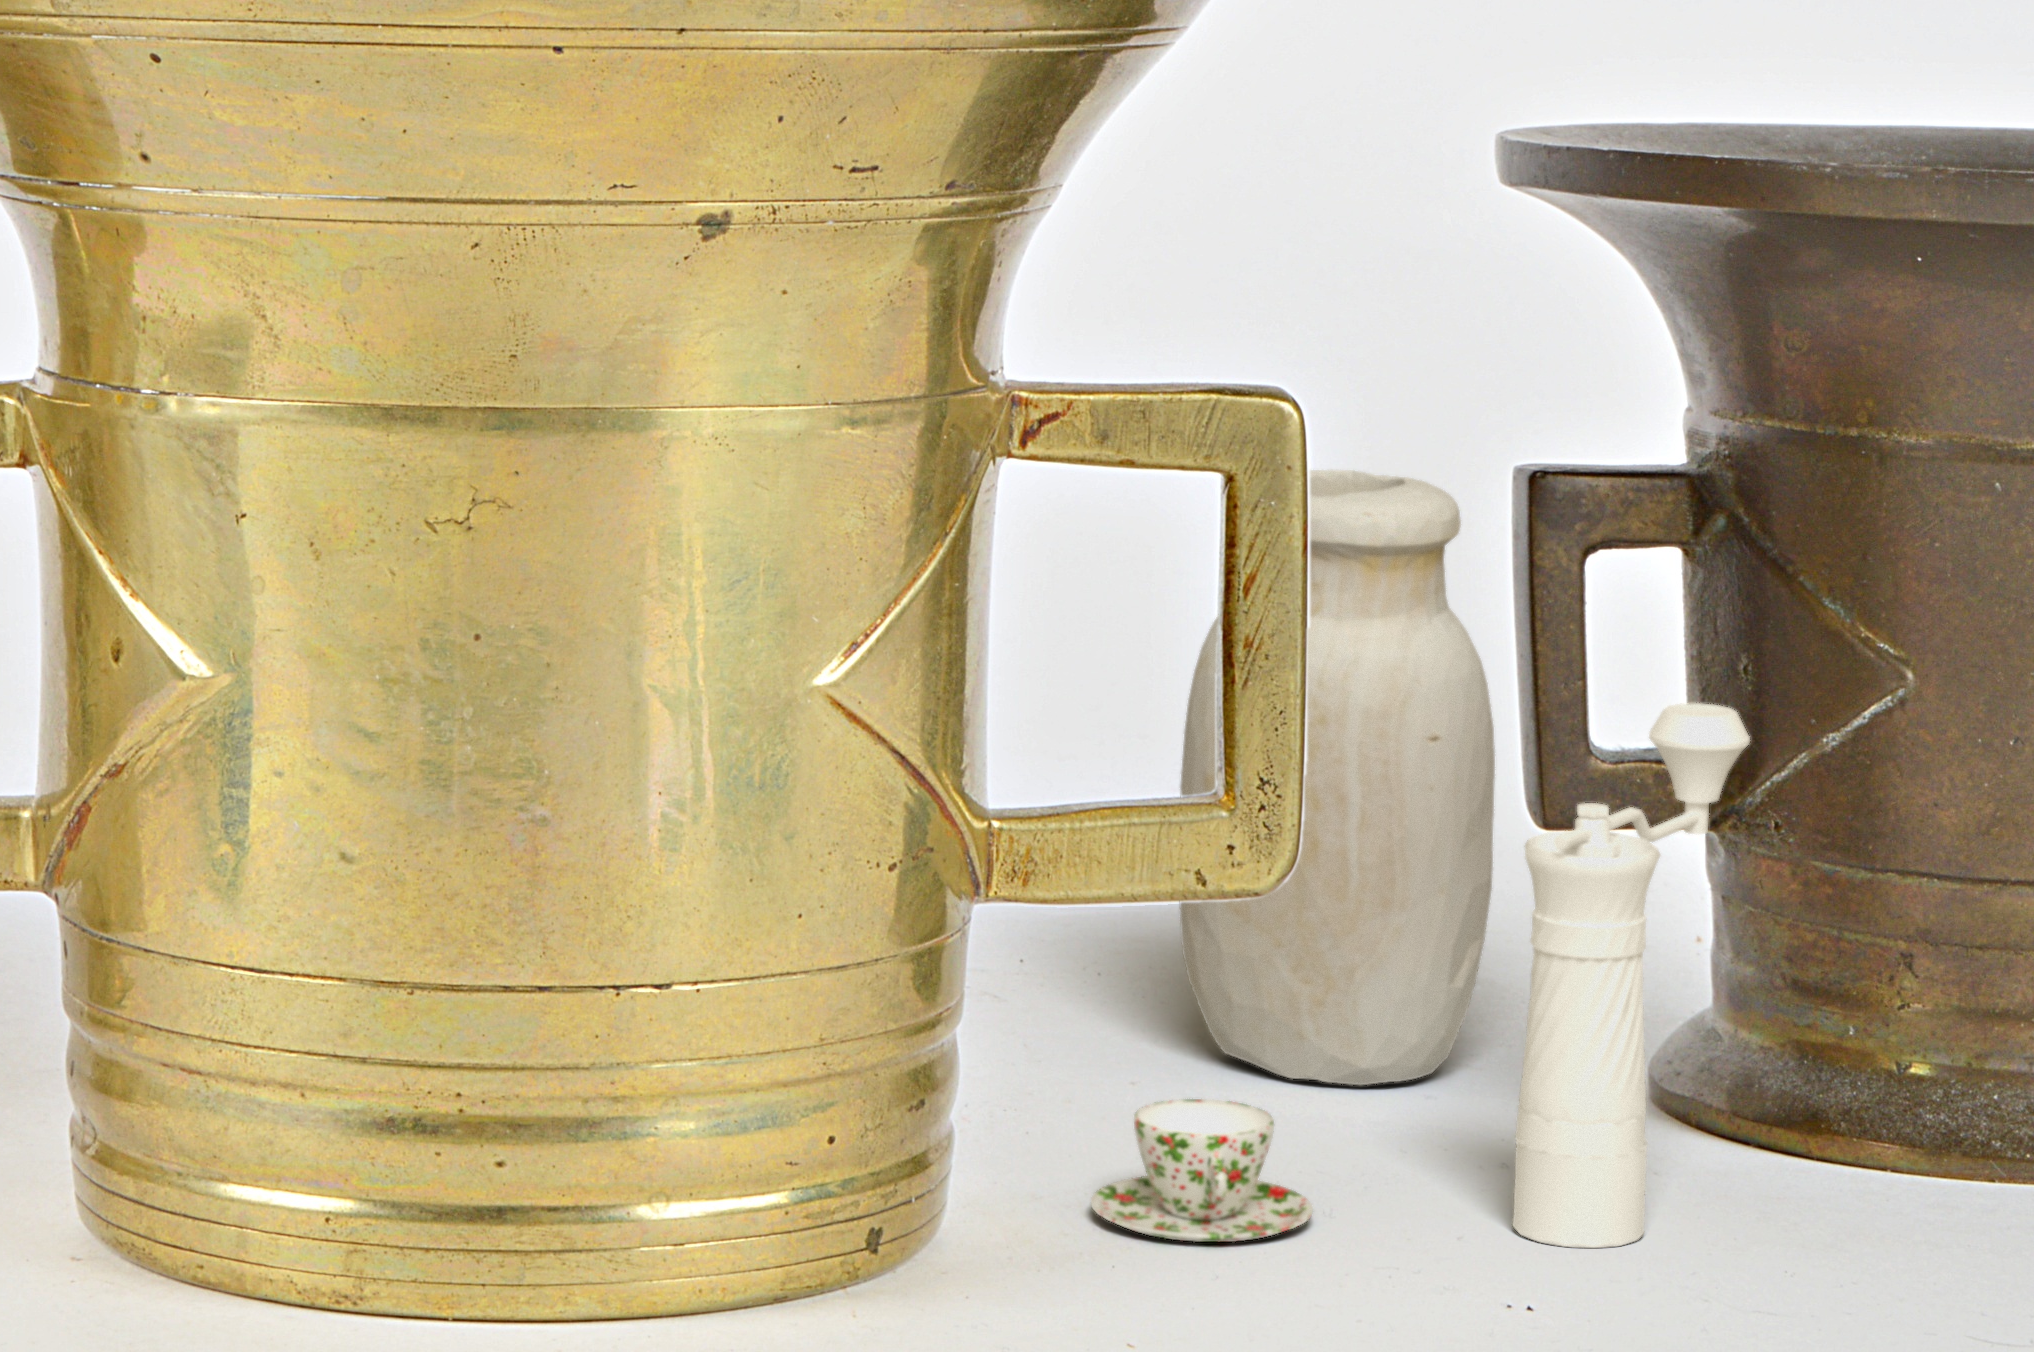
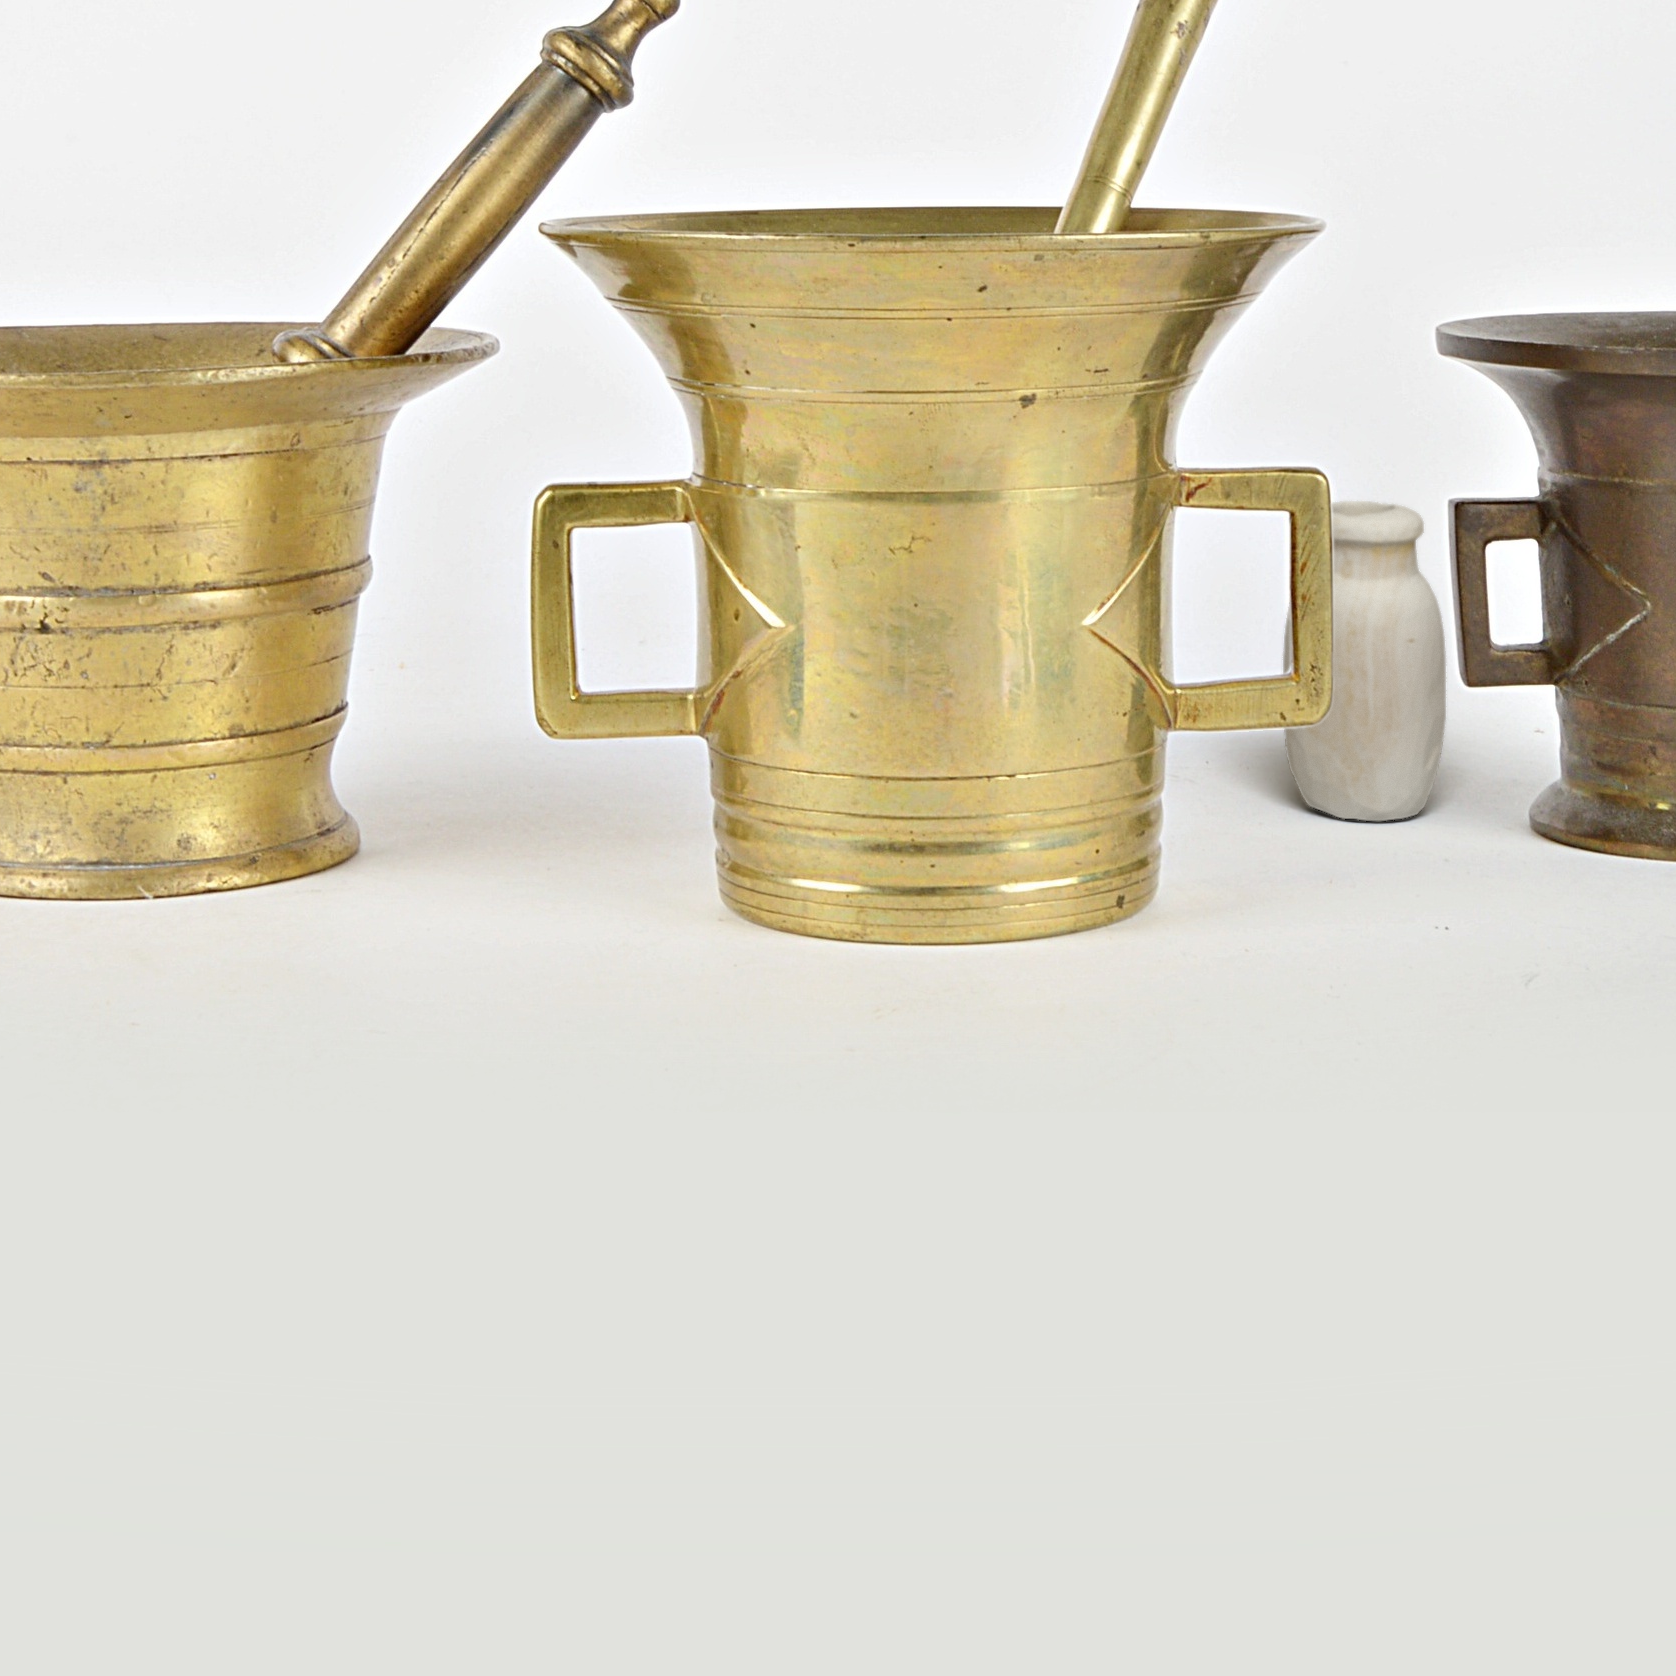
pepper mill: present [1513,703,1750,1248] -> none [1447,621,1566,900]
teacup: present [1091,1099,1313,1242] -> none [1233,829,1346,900]

